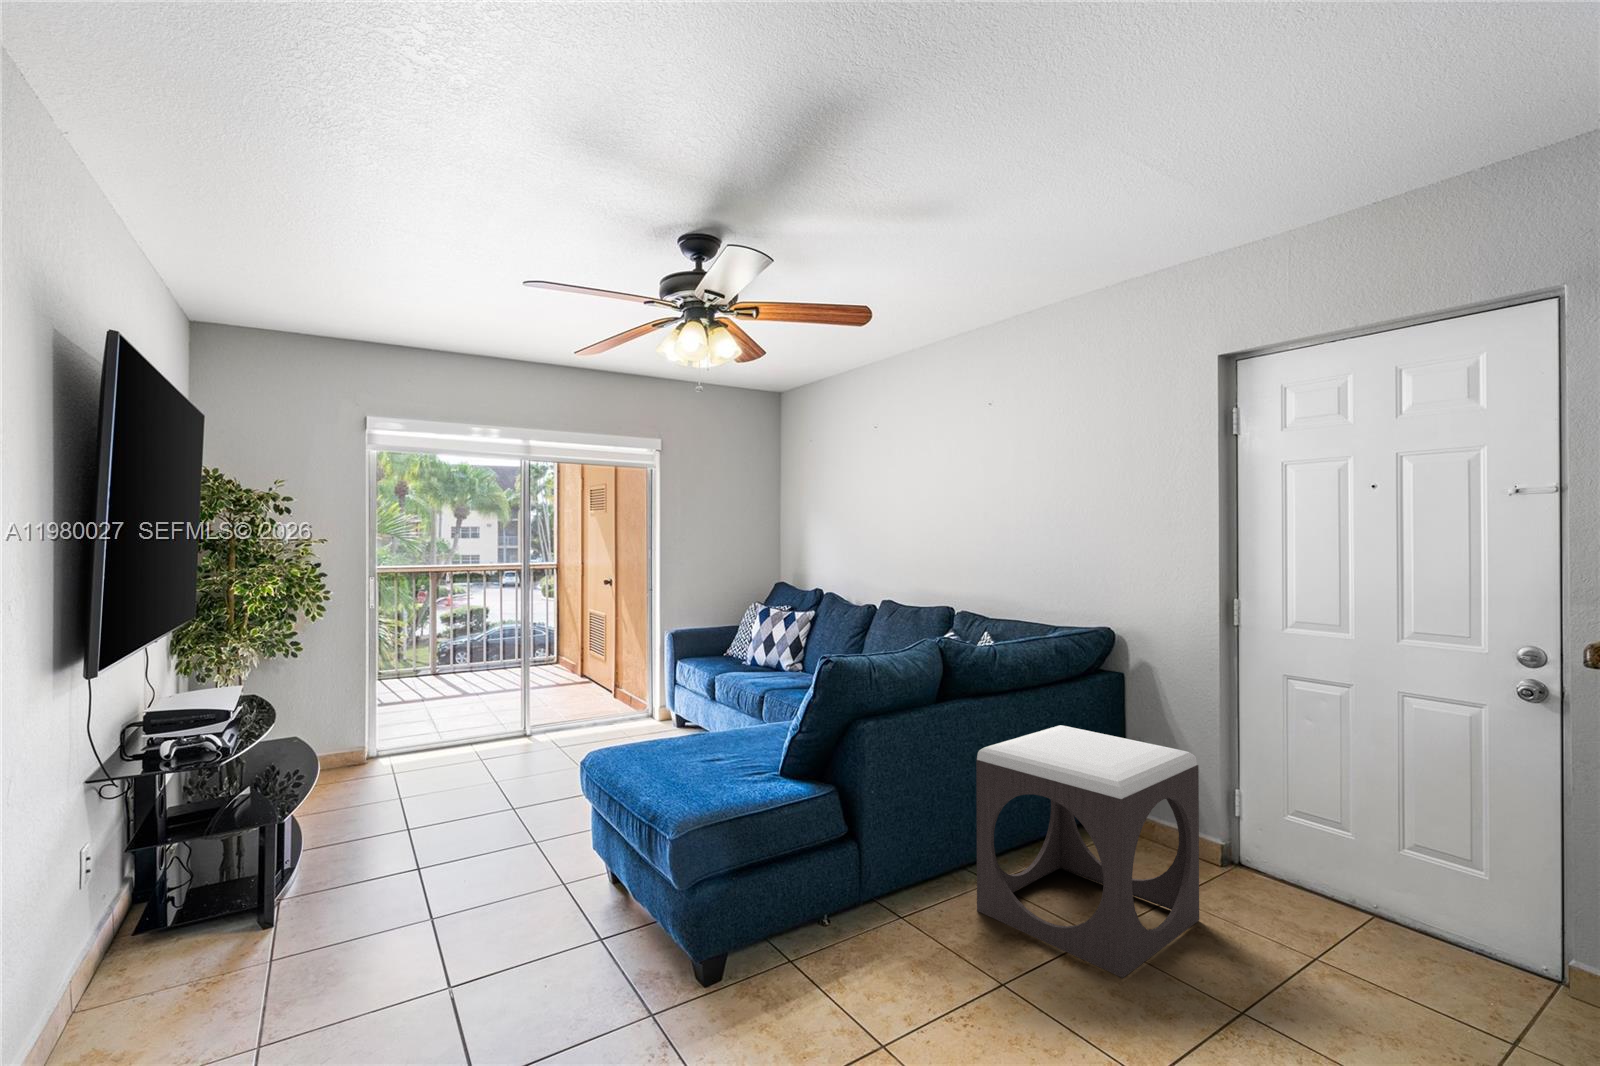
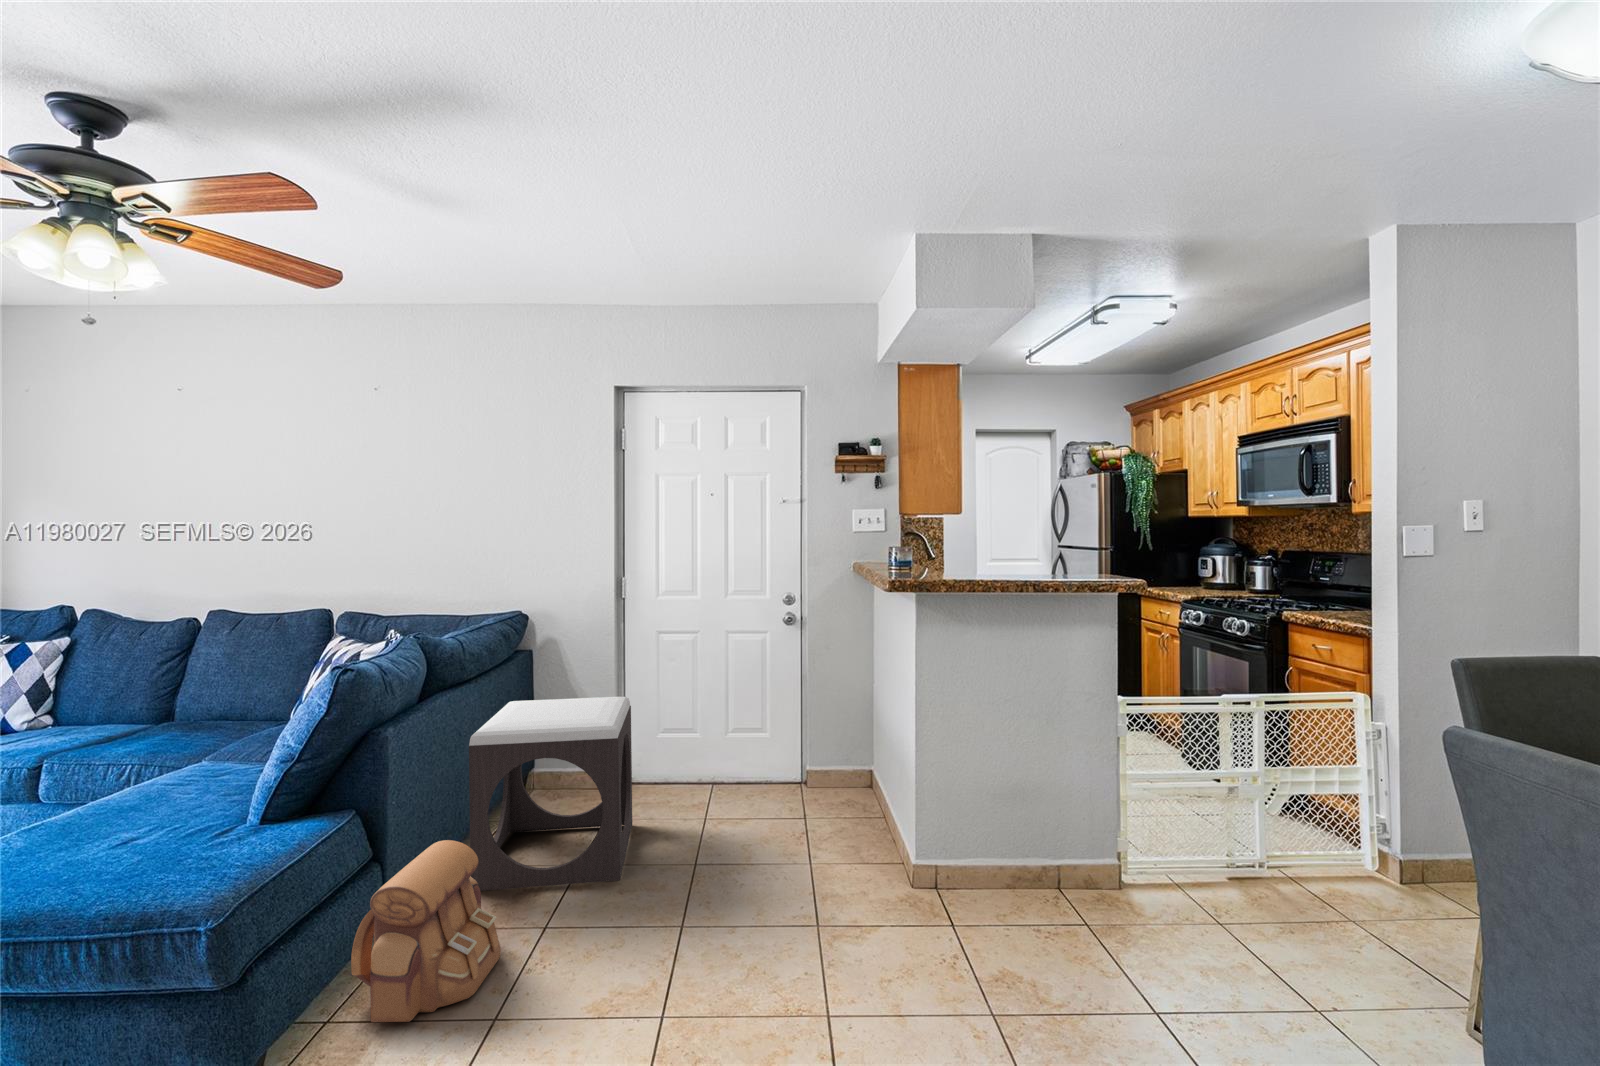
backpack: none [809,844,945,1009] -> present [351,840,501,1022]

